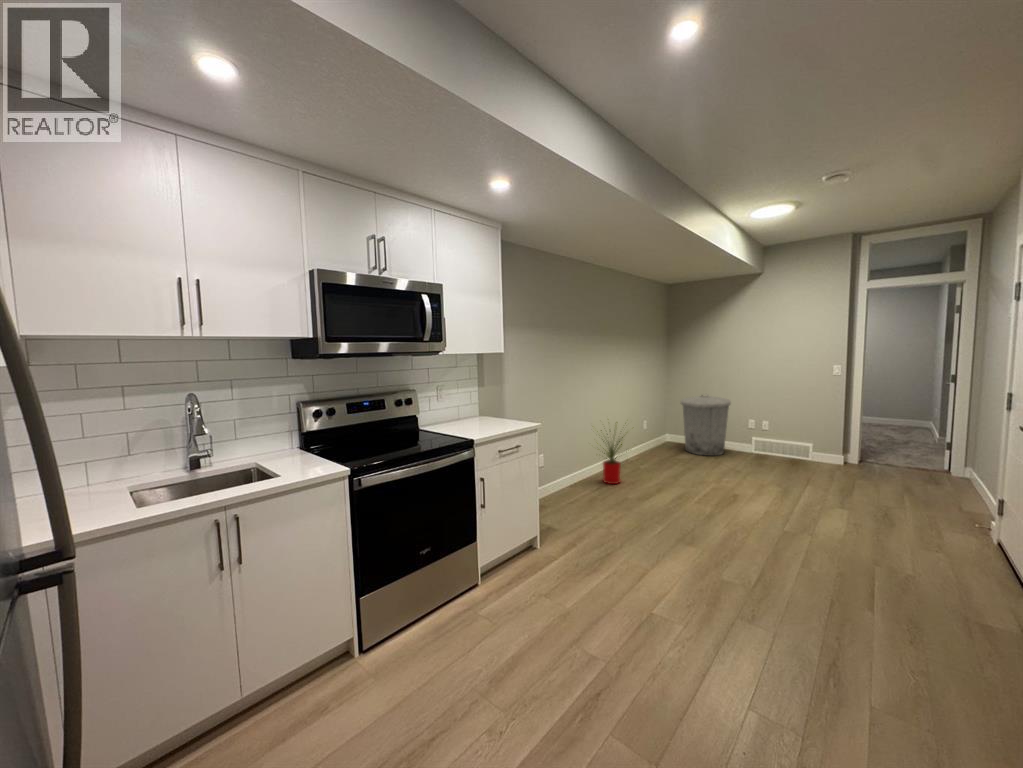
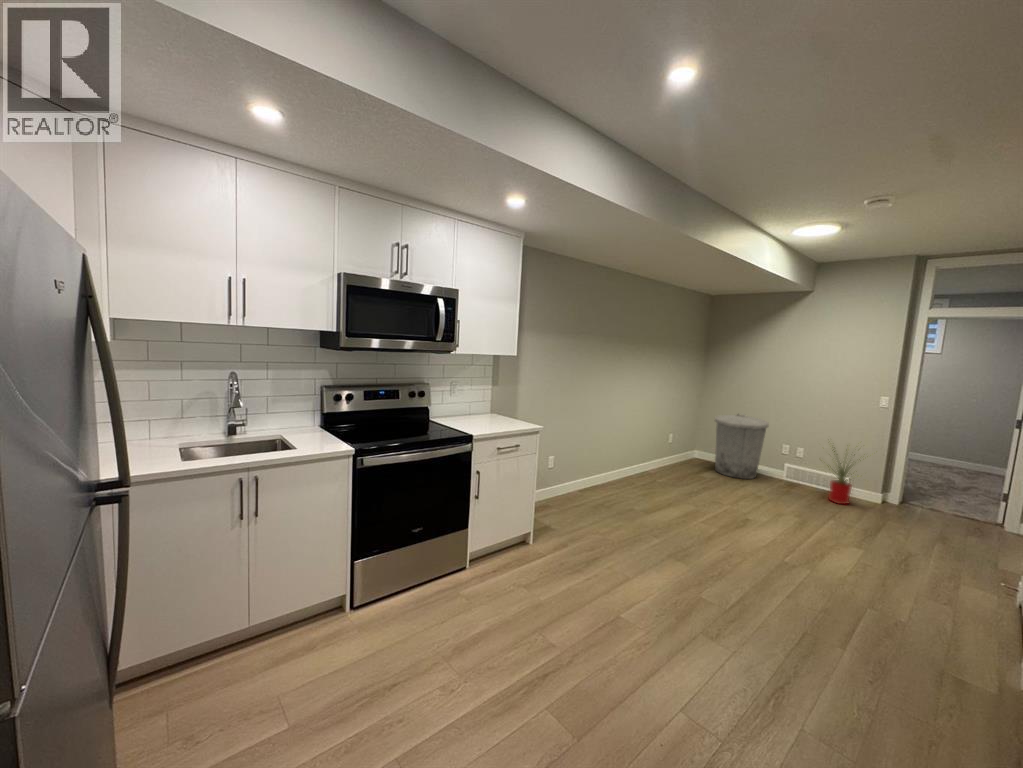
house plant: present [597,422,623,484] -> present [828,449,852,504]

